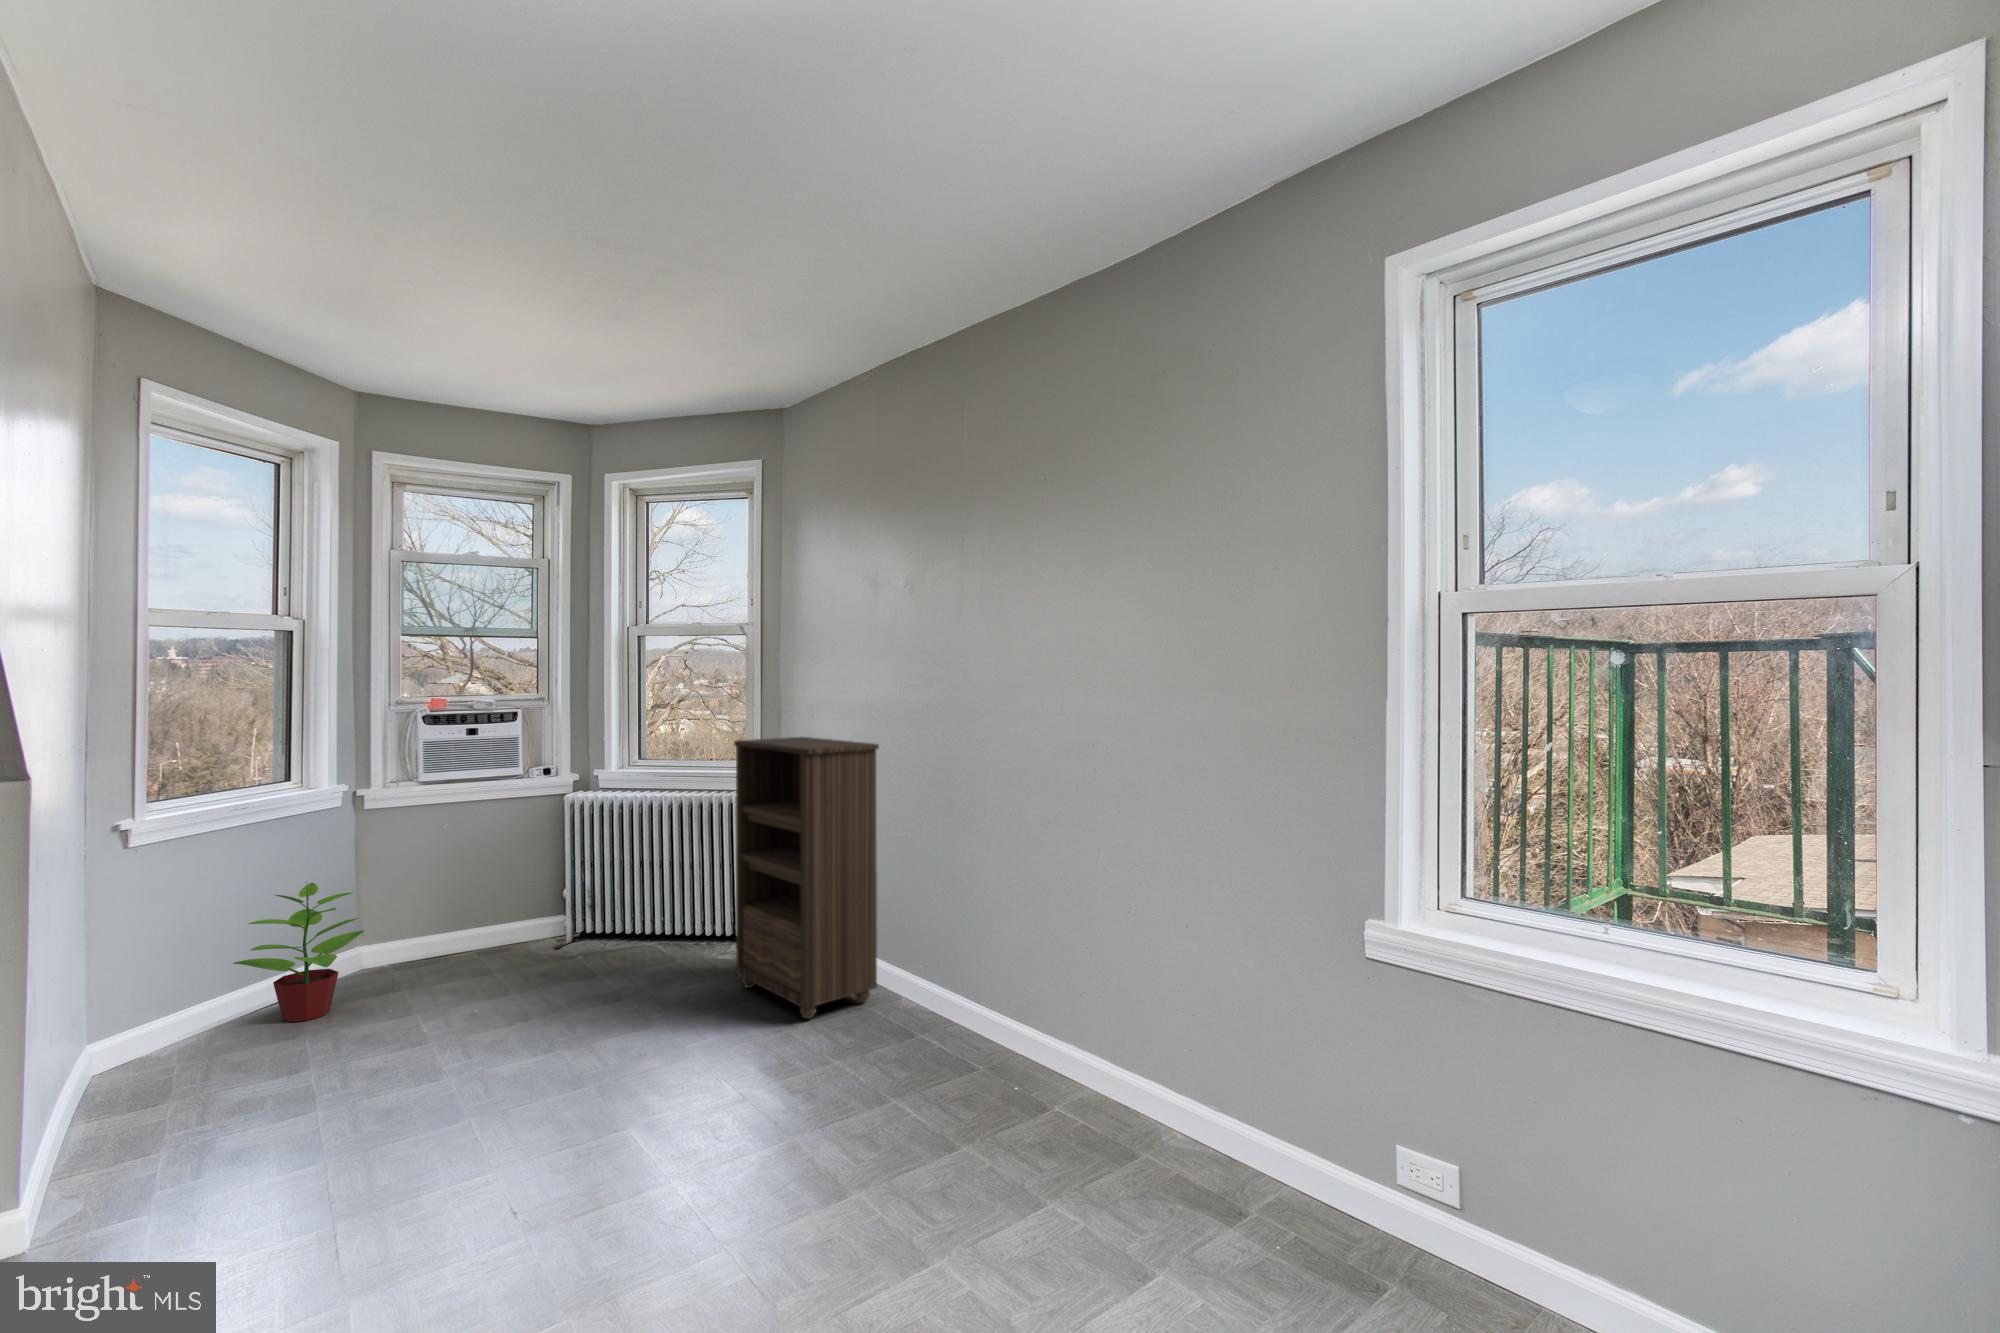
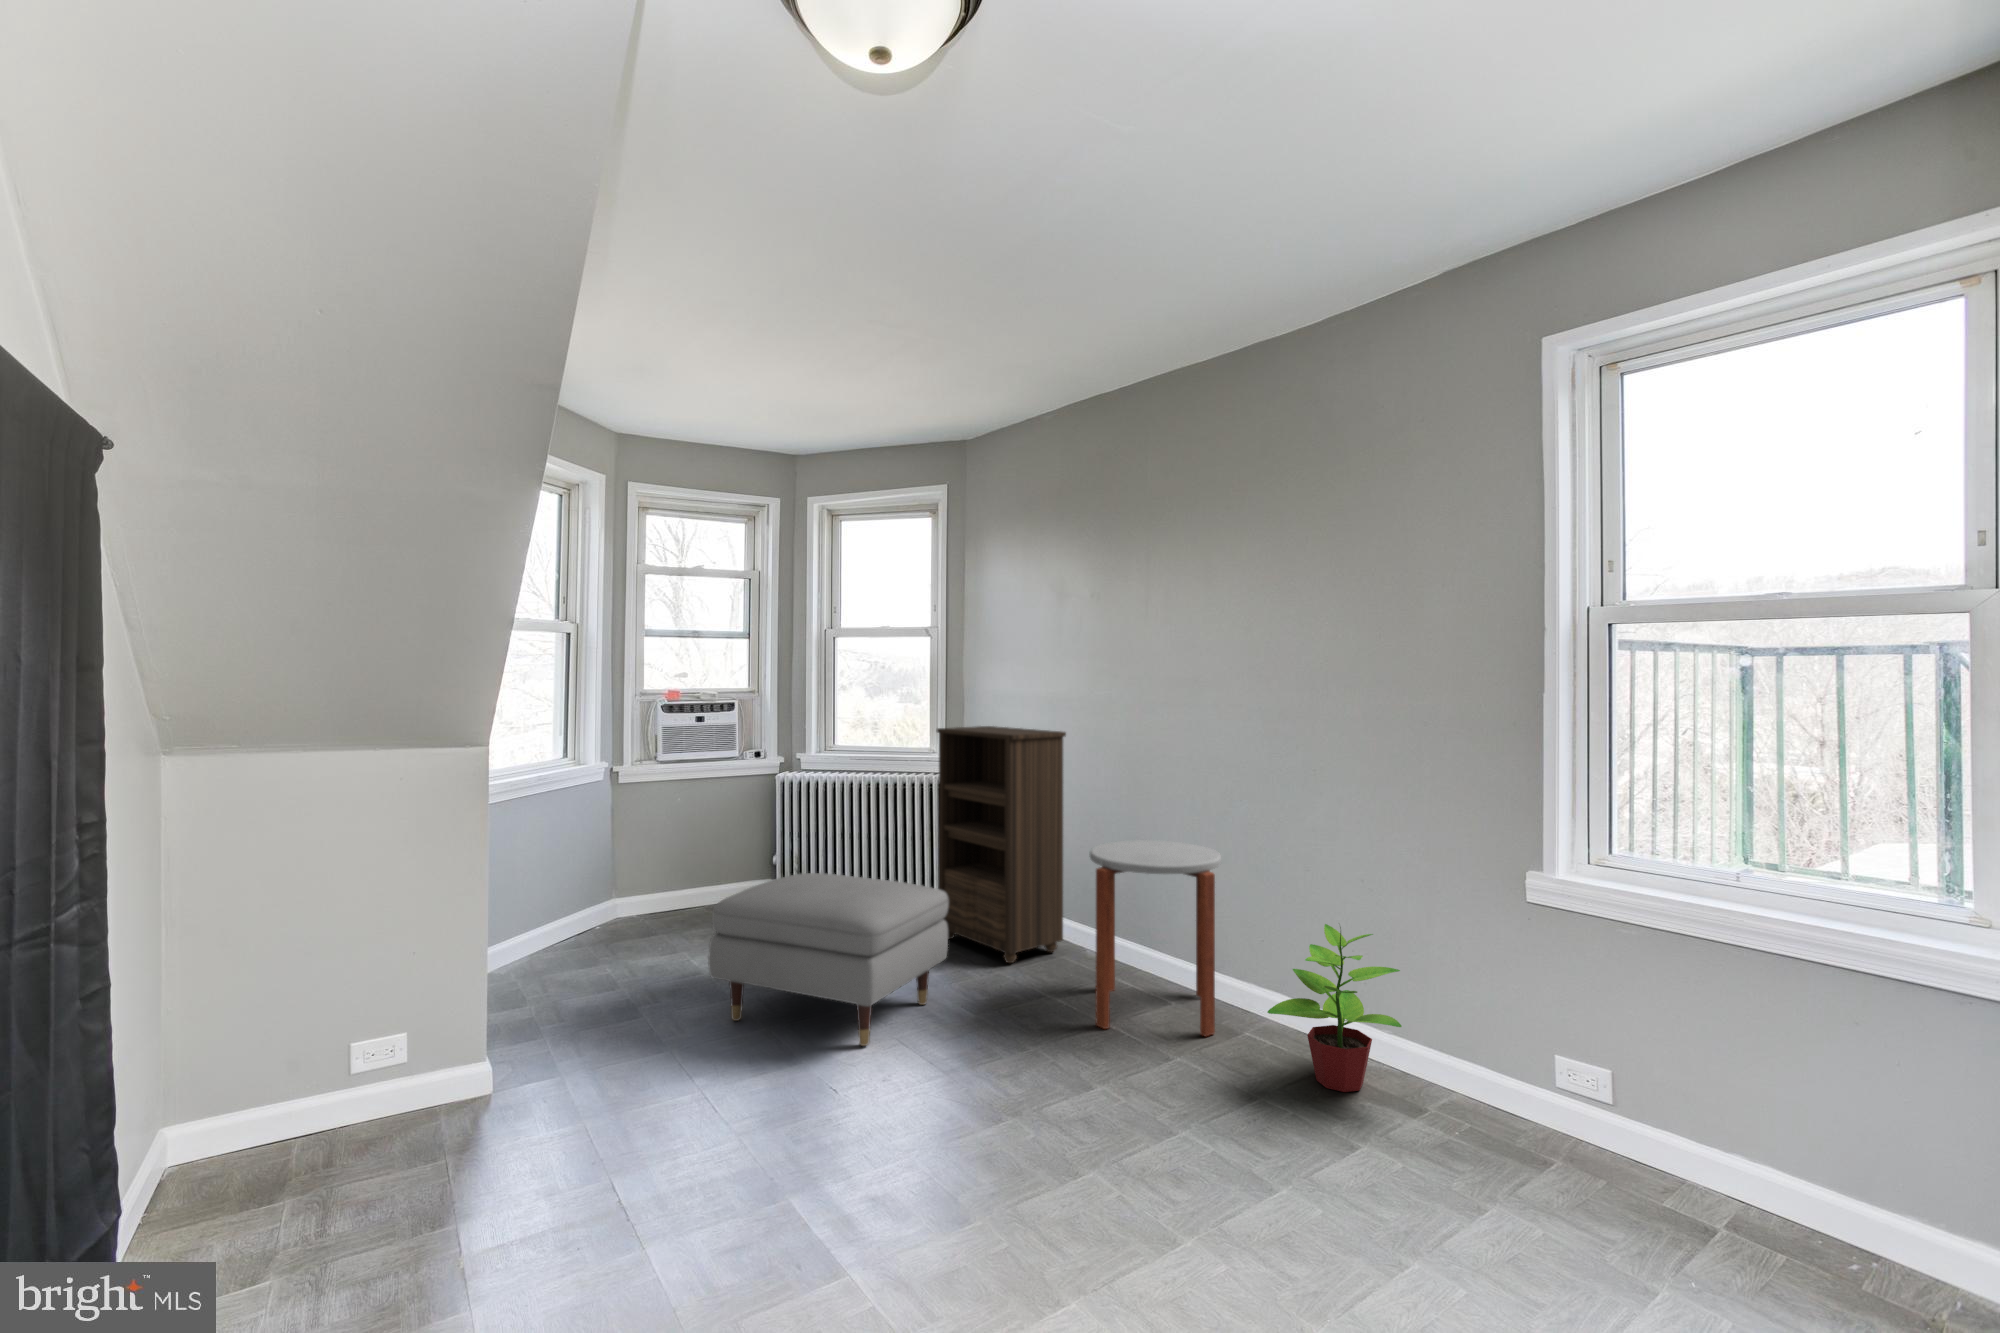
side table: none [879,873,1035,1115] -> present [1090,840,1221,1036]
potted plant: present [233,883,364,1022] -> present [1268,924,1402,1092]
ottoman: none [389,920,710,1147] -> present [708,873,949,1046]

